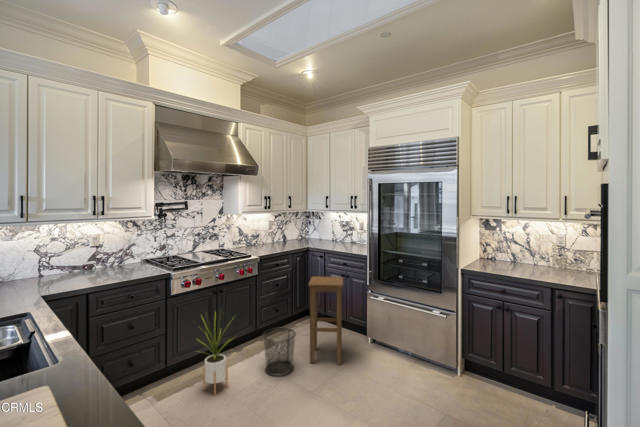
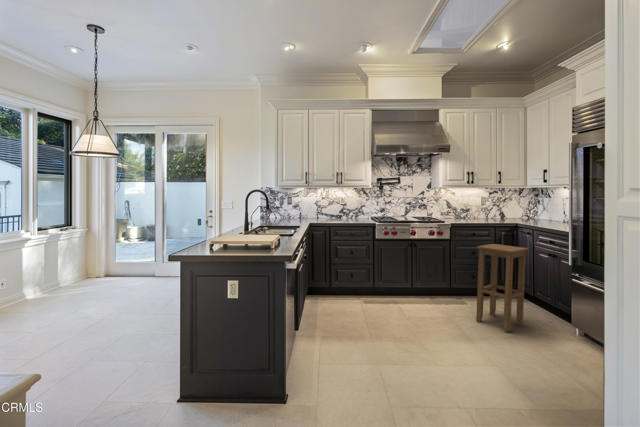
house plant: present [196,313,229,394] -> none [375,249,407,310]
waste bin: present [263,327,296,376] -> none [431,280,462,319]

